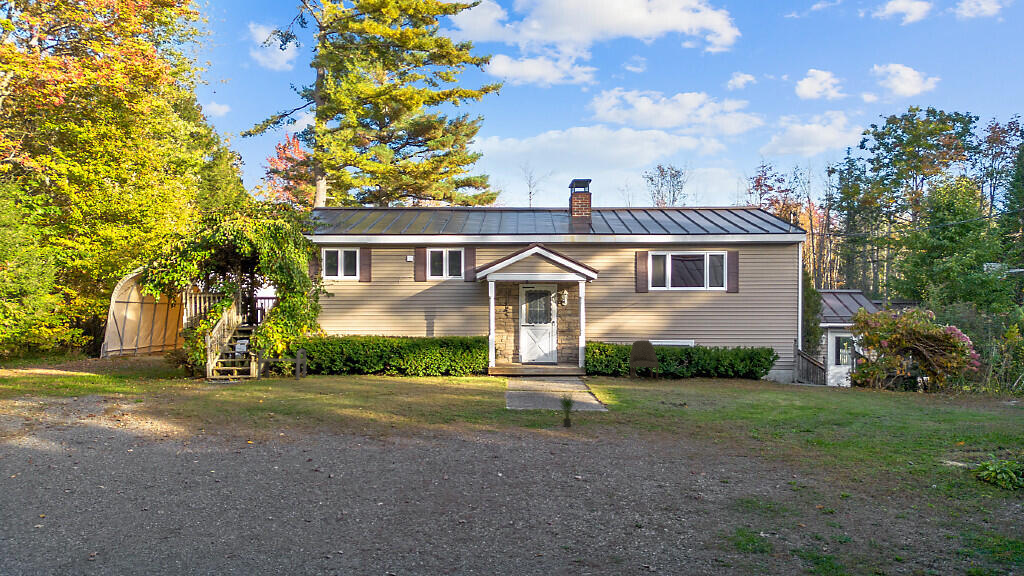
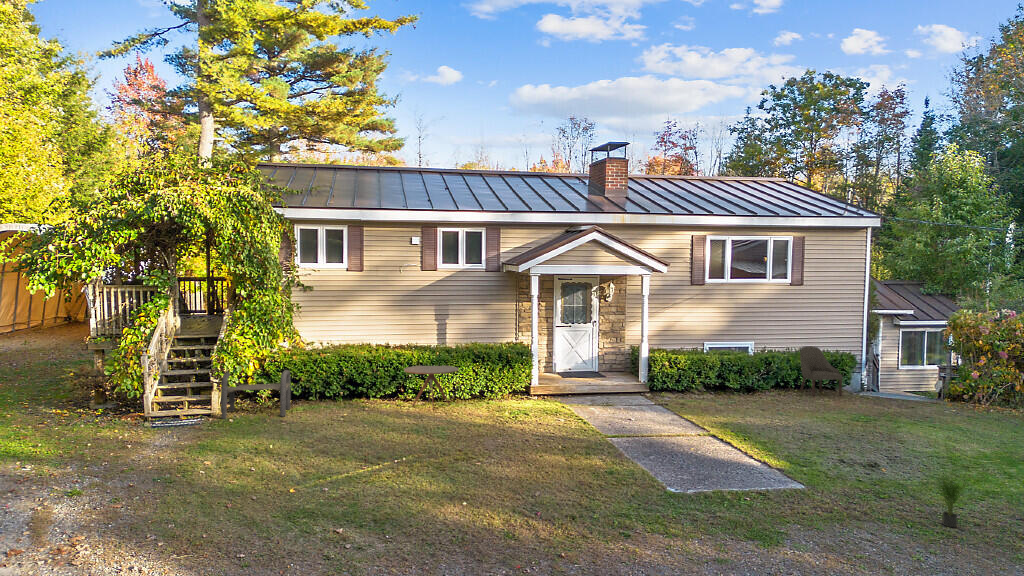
chair: present [630,340,659,381] -> present [800,346,843,396]
round table: none [385,350,425,380] -> present [404,365,459,409]
potted plant: present [560,394,574,427] -> present [939,473,963,527]

